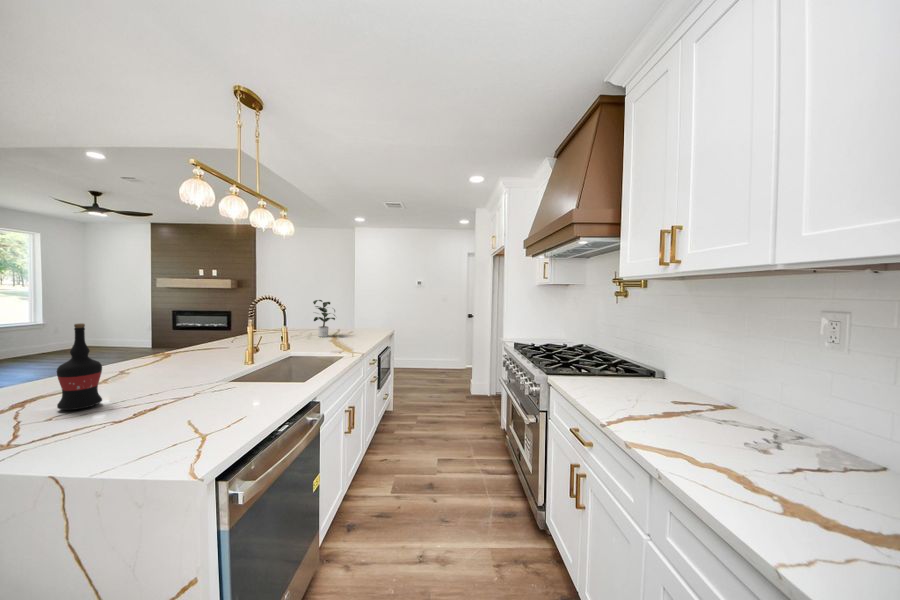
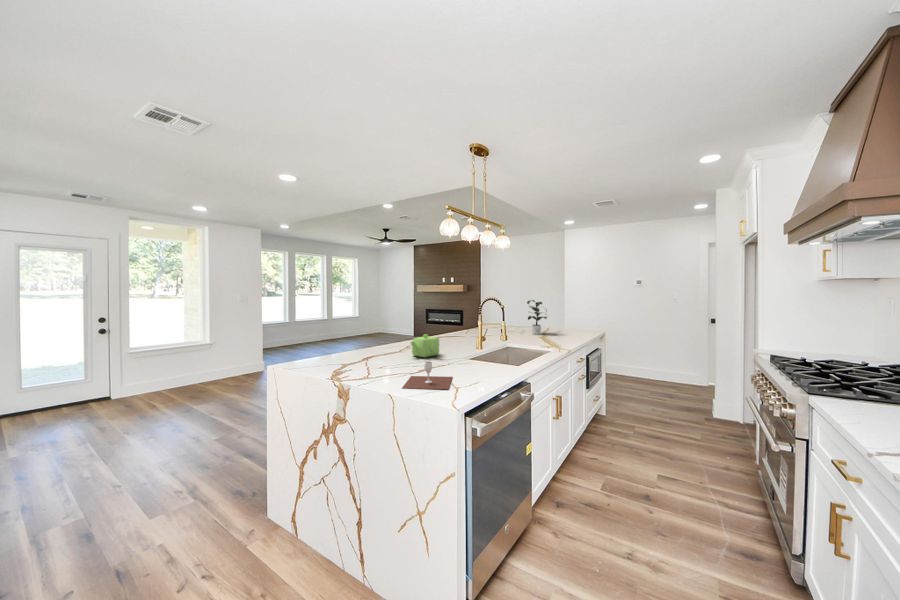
wine bottle: present [57,323,102,410] -> none [386,315,404,366]
teapot: none [121,349,182,384] -> present [411,335,439,357]
wine glass: none [80,397,199,456] -> present [402,362,452,389]

